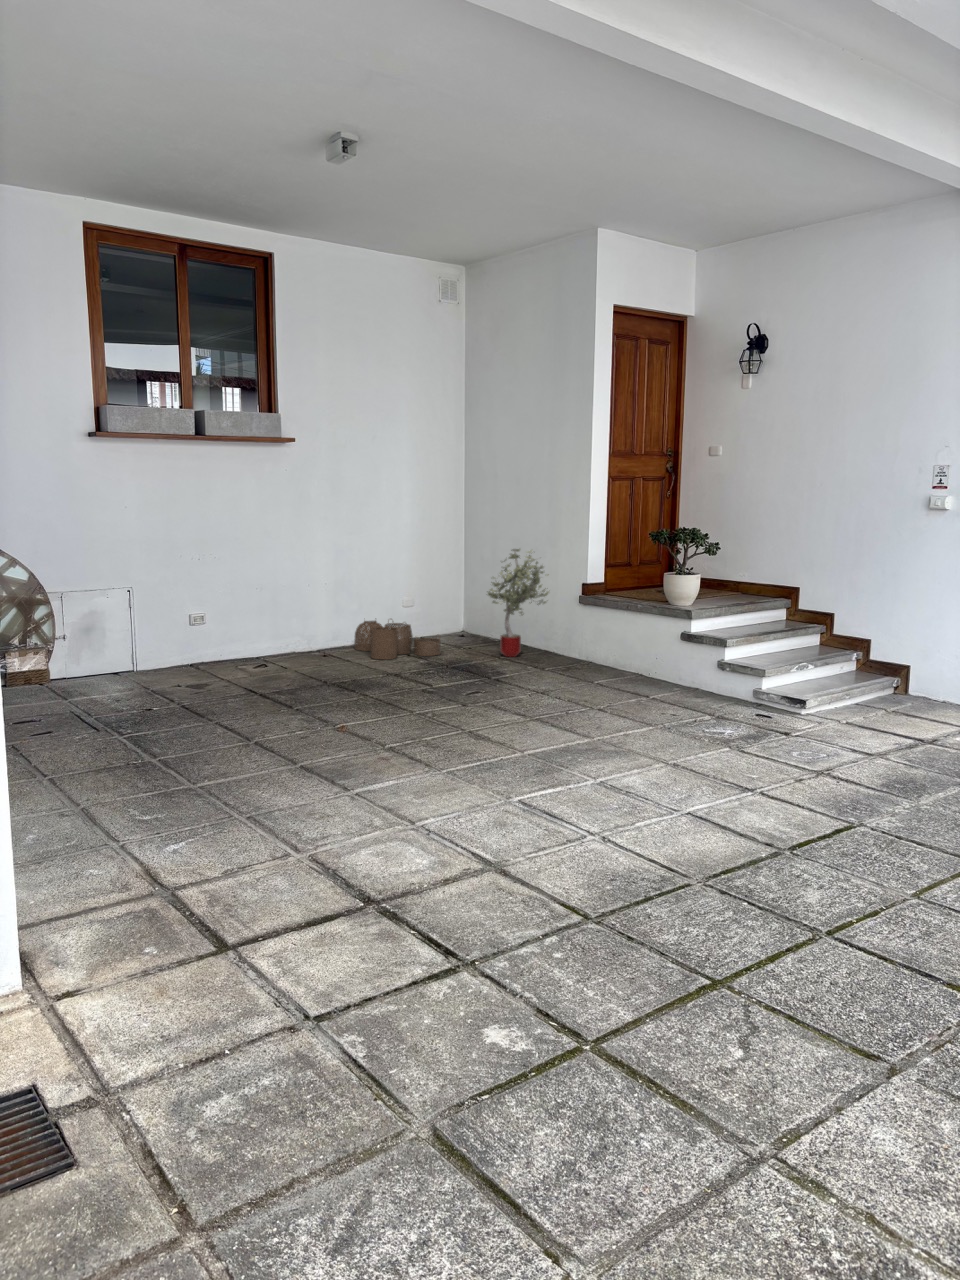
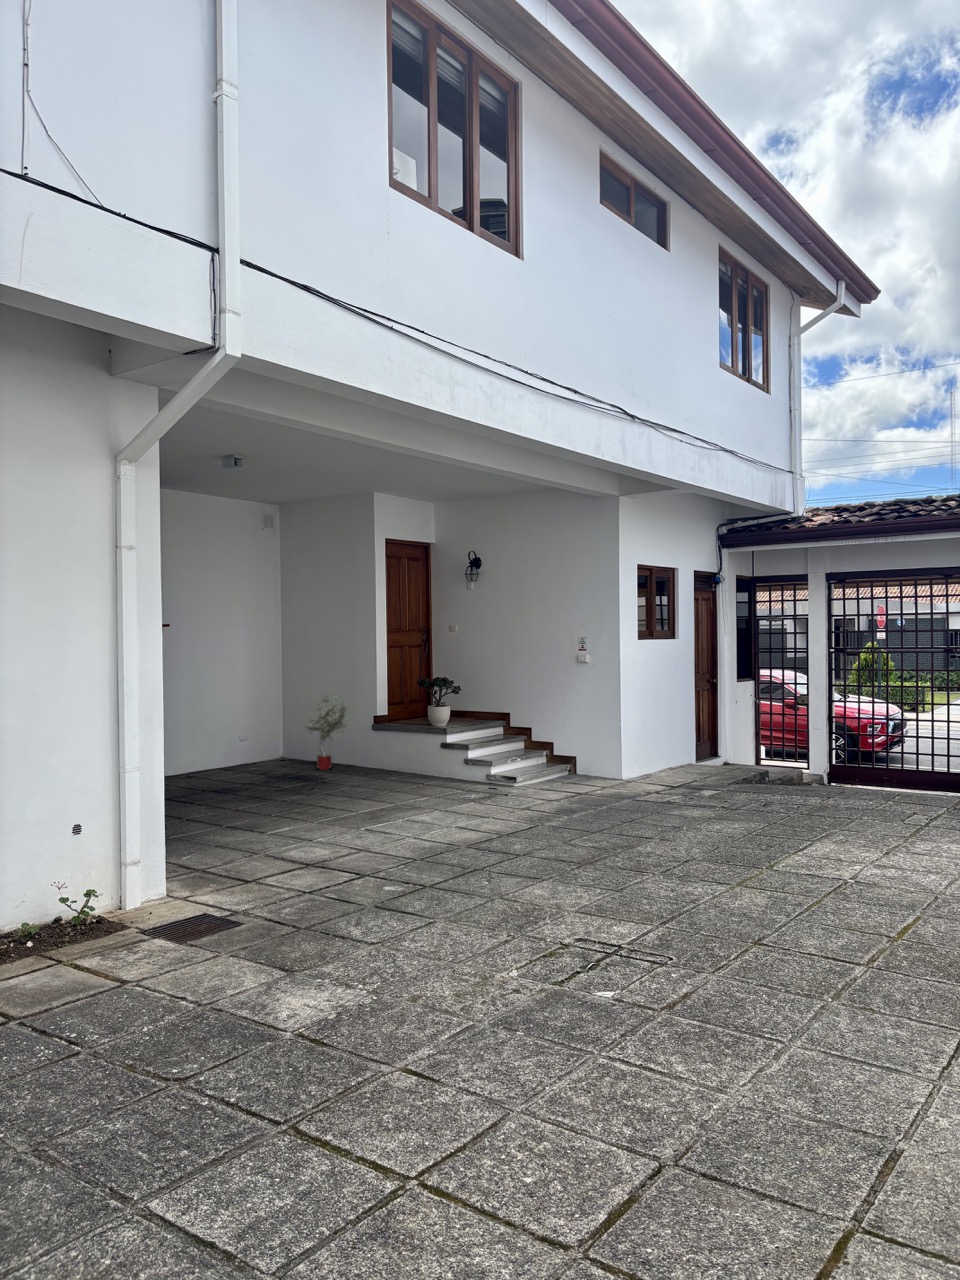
woven basket: present [354,621,441,659] -> none [209,748,275,776]

